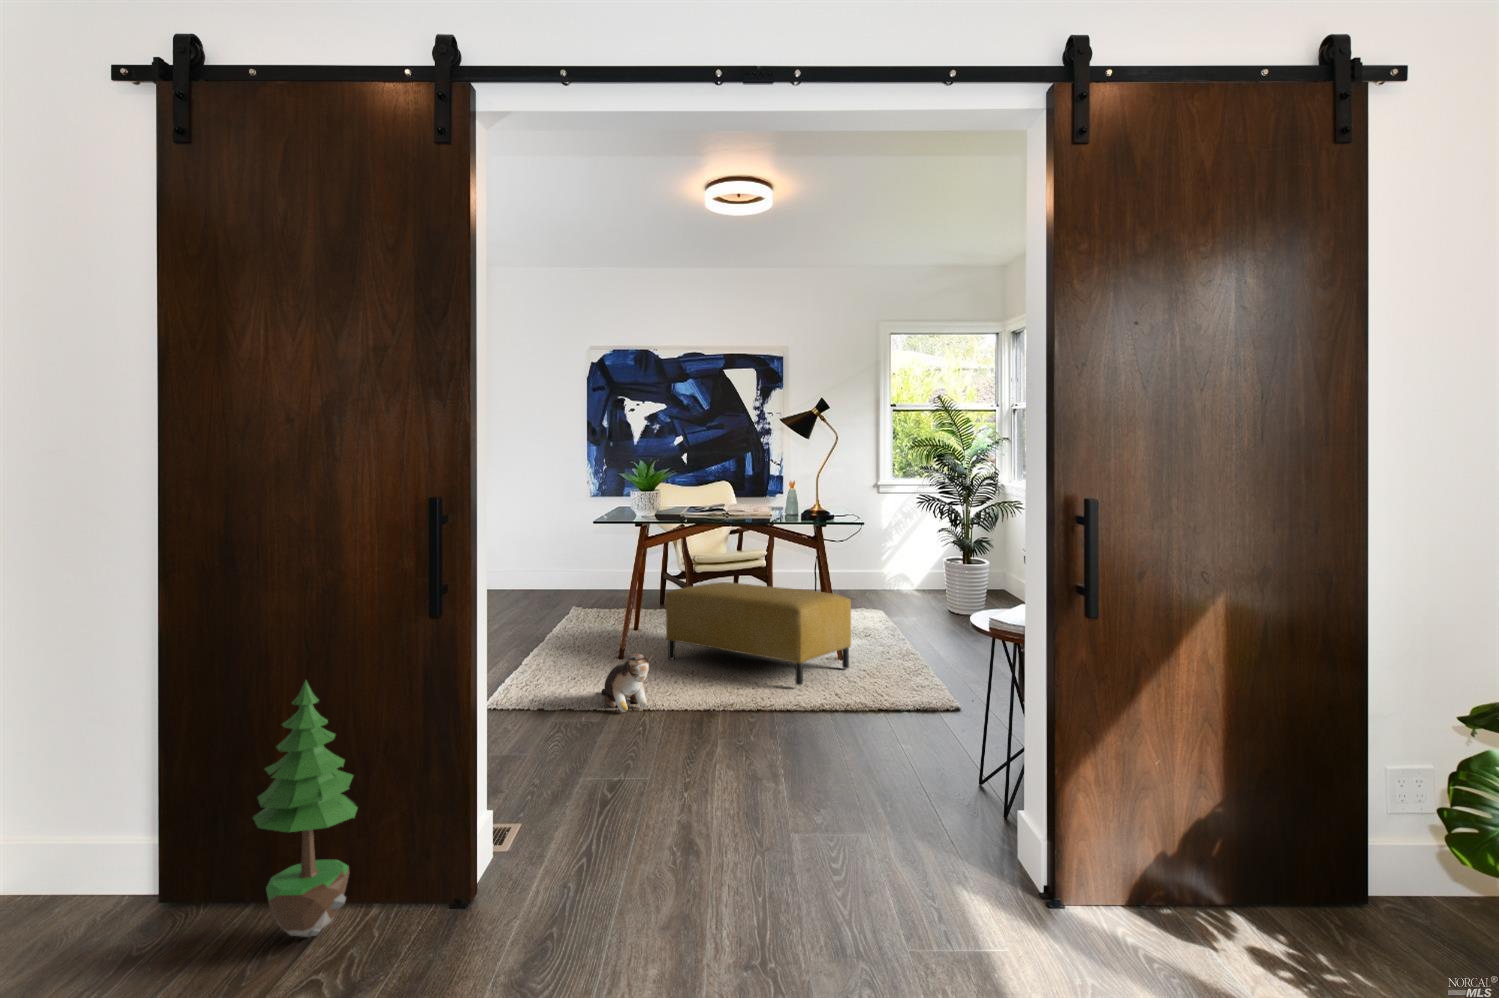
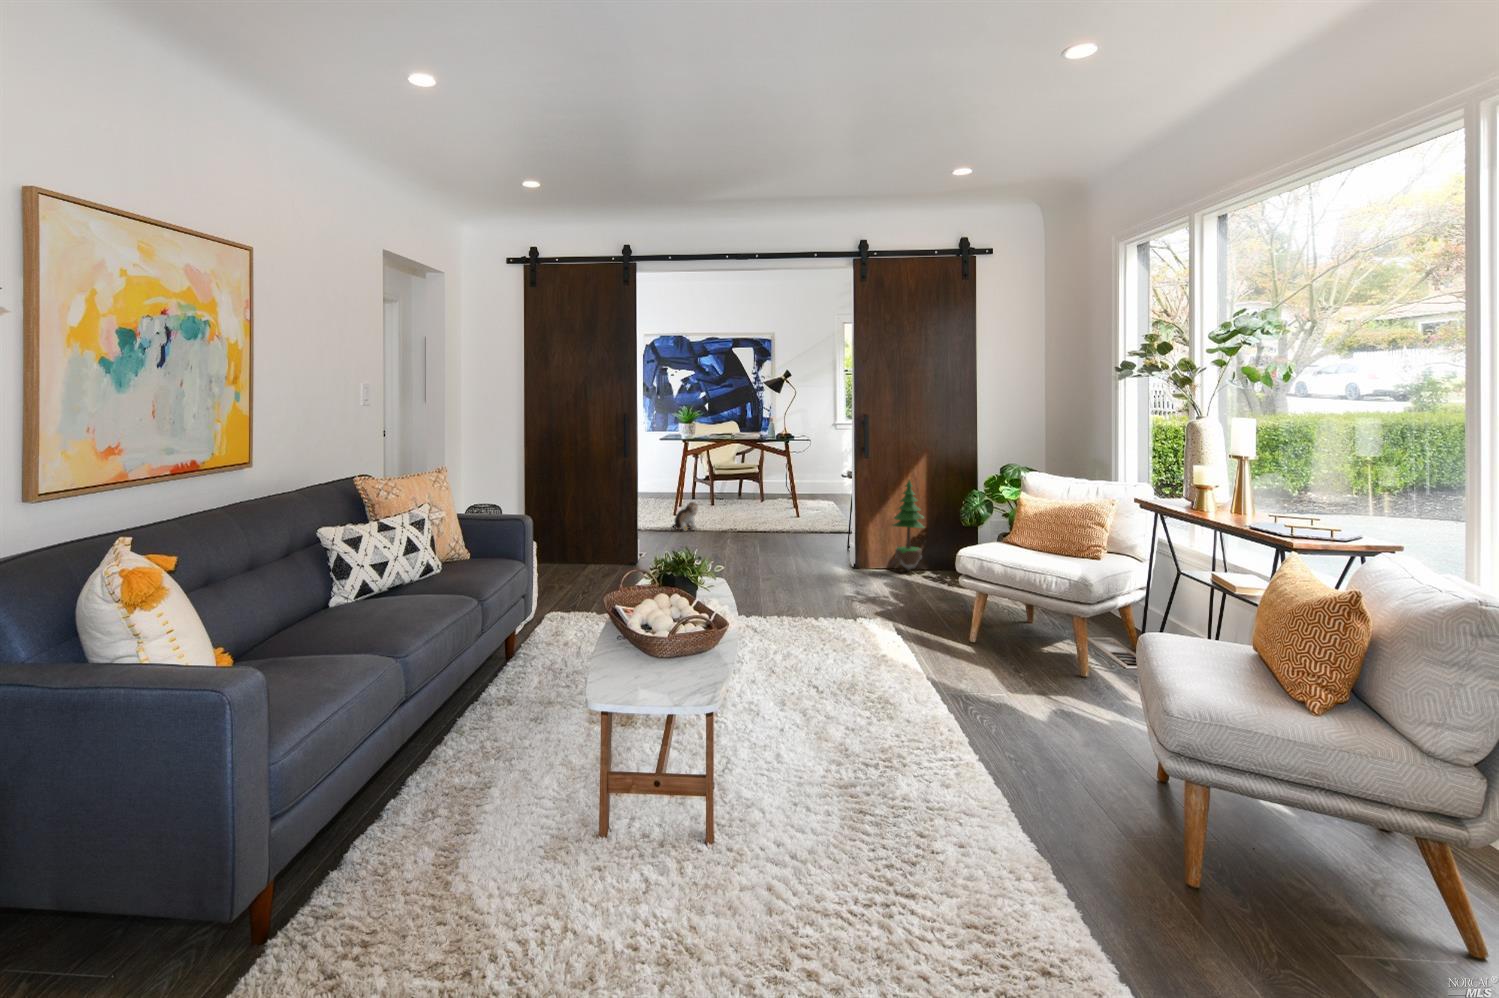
ottoman: present [666,582,851,685] -> none [702,476,803,523]
potted tree: present [252,681,358,937] -> present [893,480,924,570]

